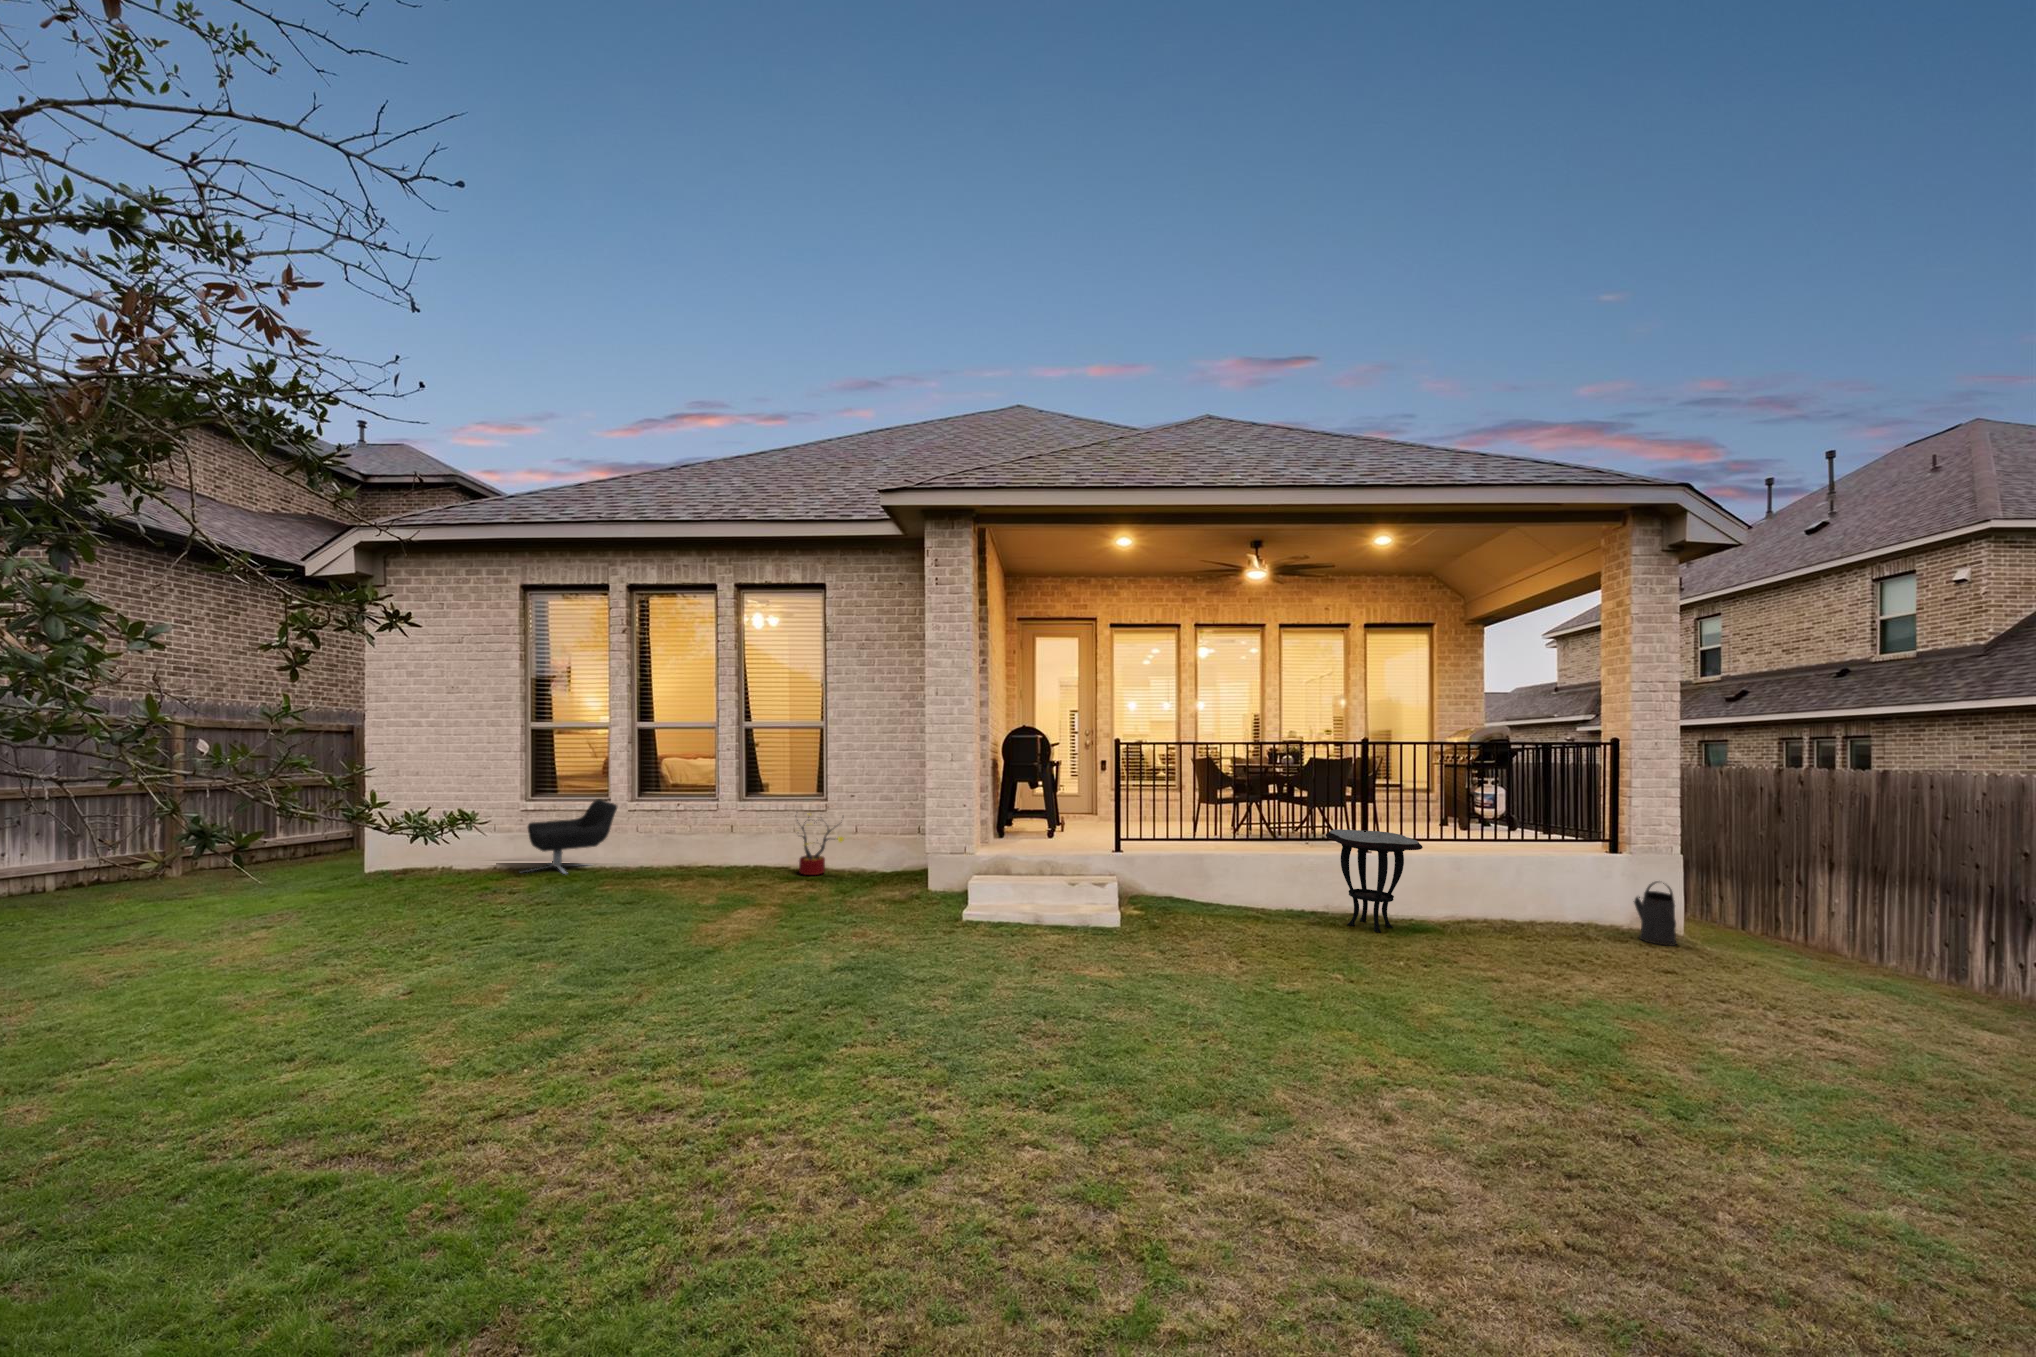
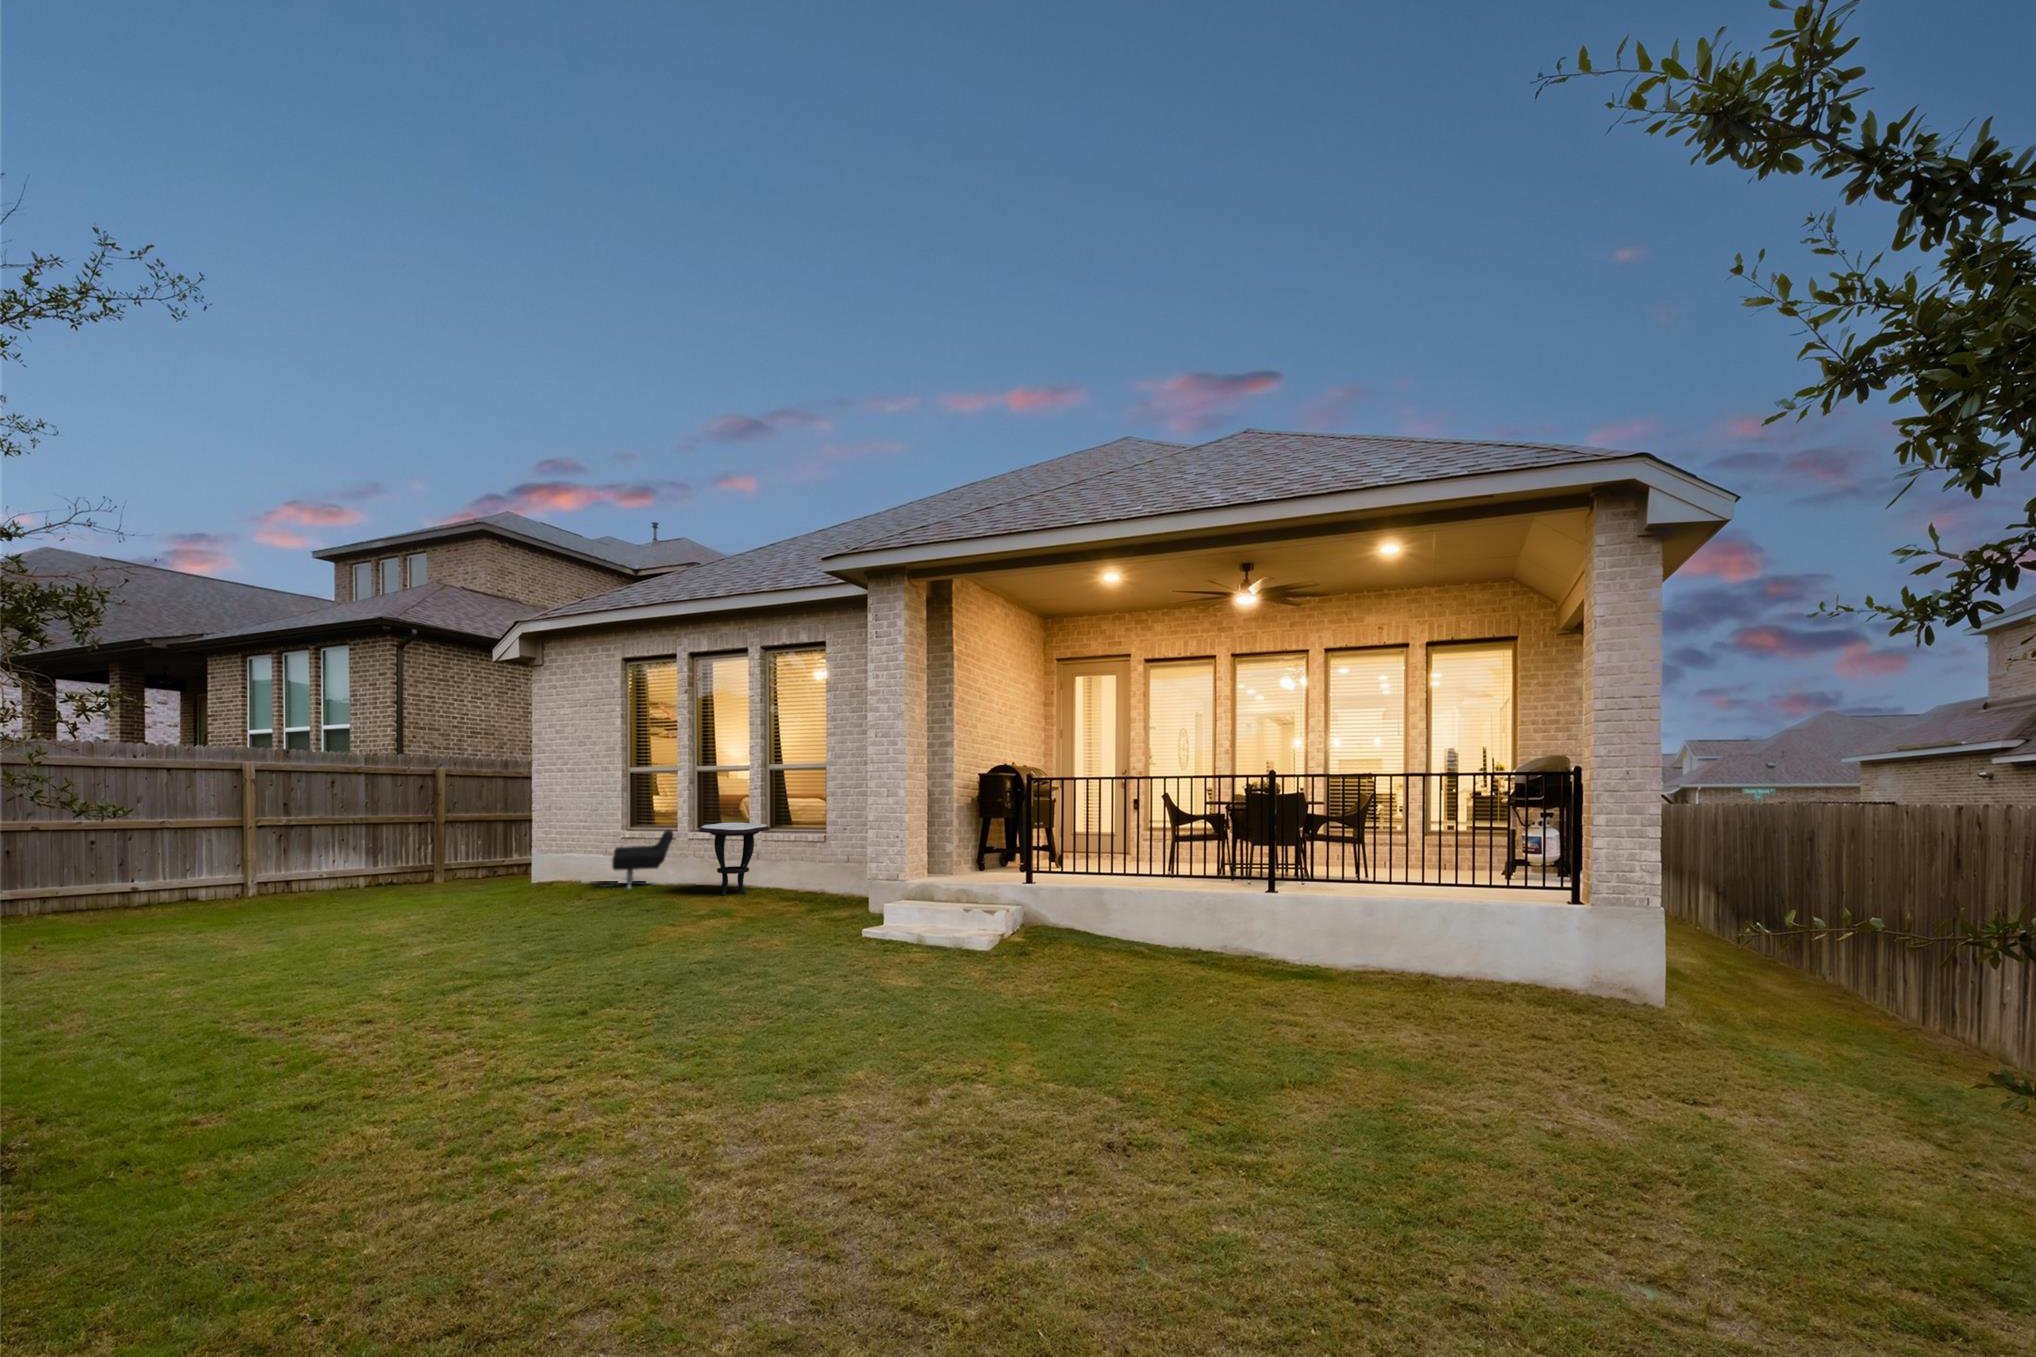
decorative plant: present [797,814,844,875] -> none [800,841,834,899]
side table: present [1326,830,1423,932] -> present [698,823,770,896]
watering can: present [1634,881,1677,946] -> none [1592,943,1636,1023]

